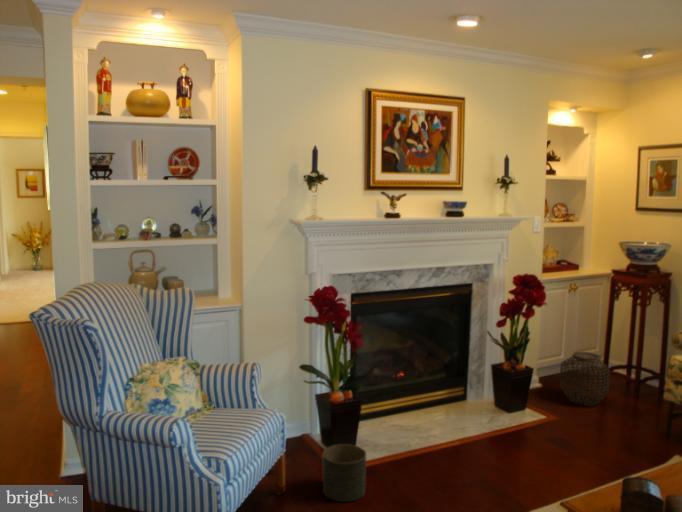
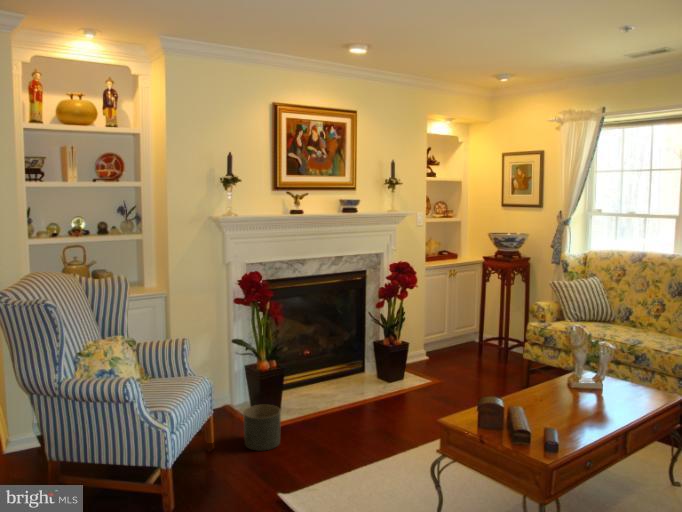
woven basket: present [560,352,610,406] -> none [442,325,481,369]

